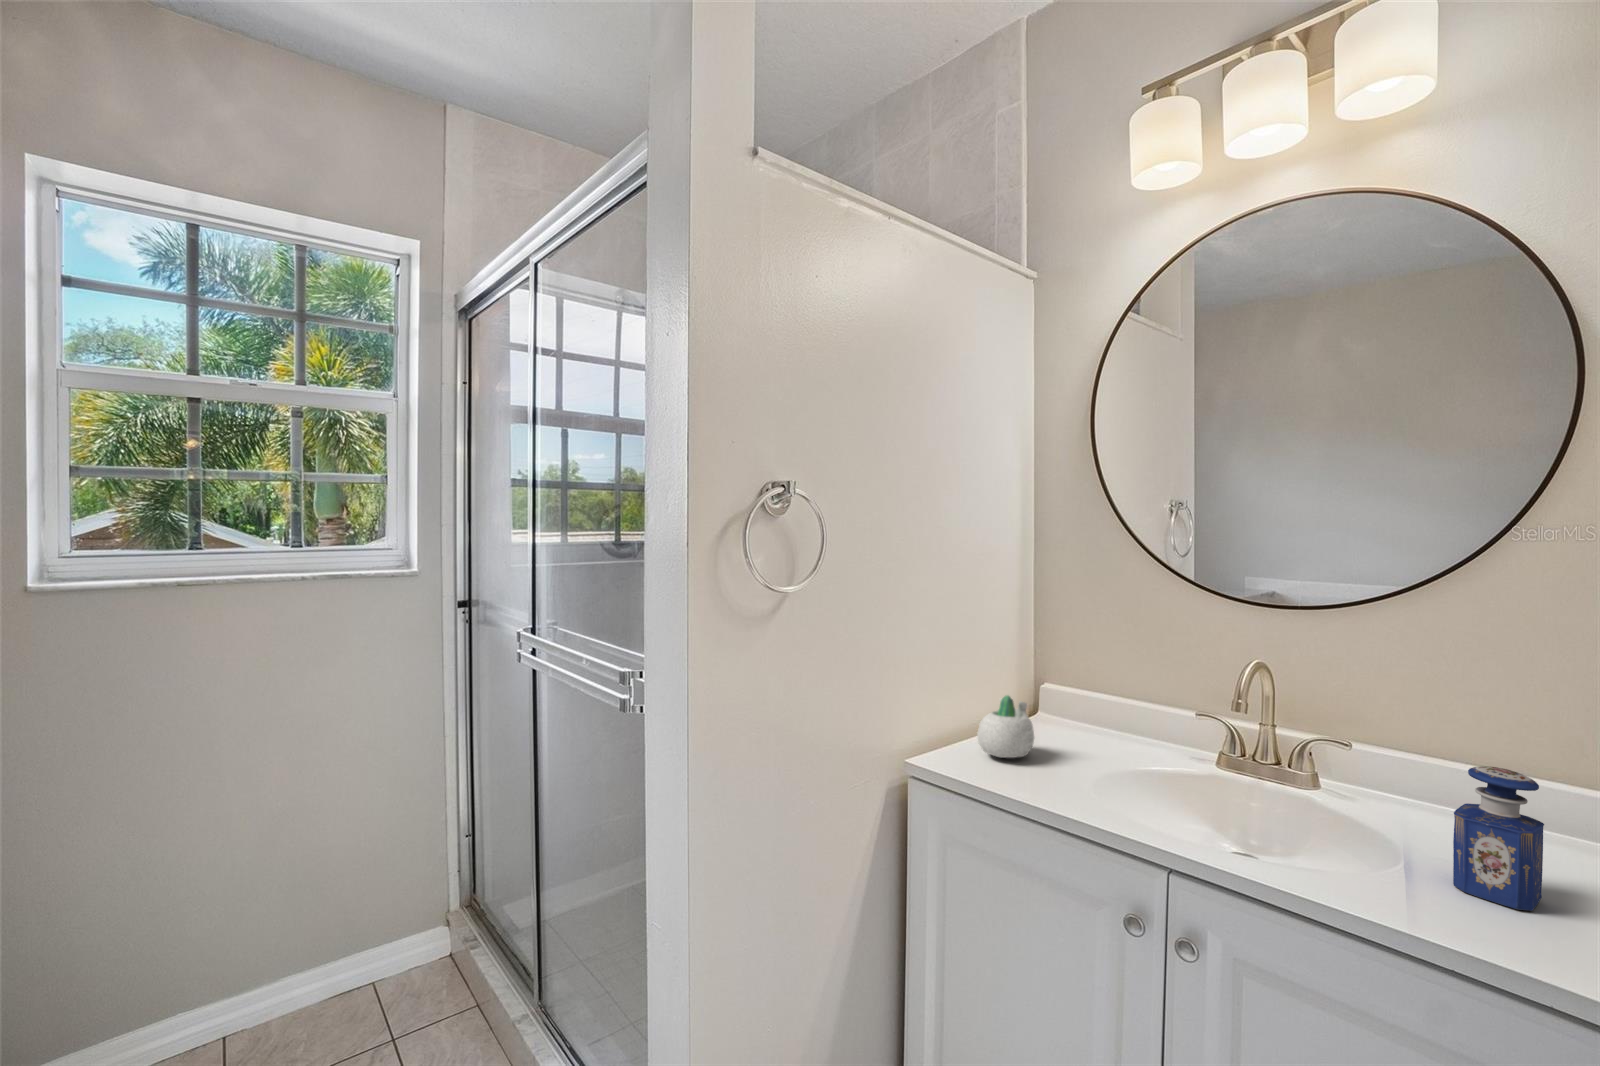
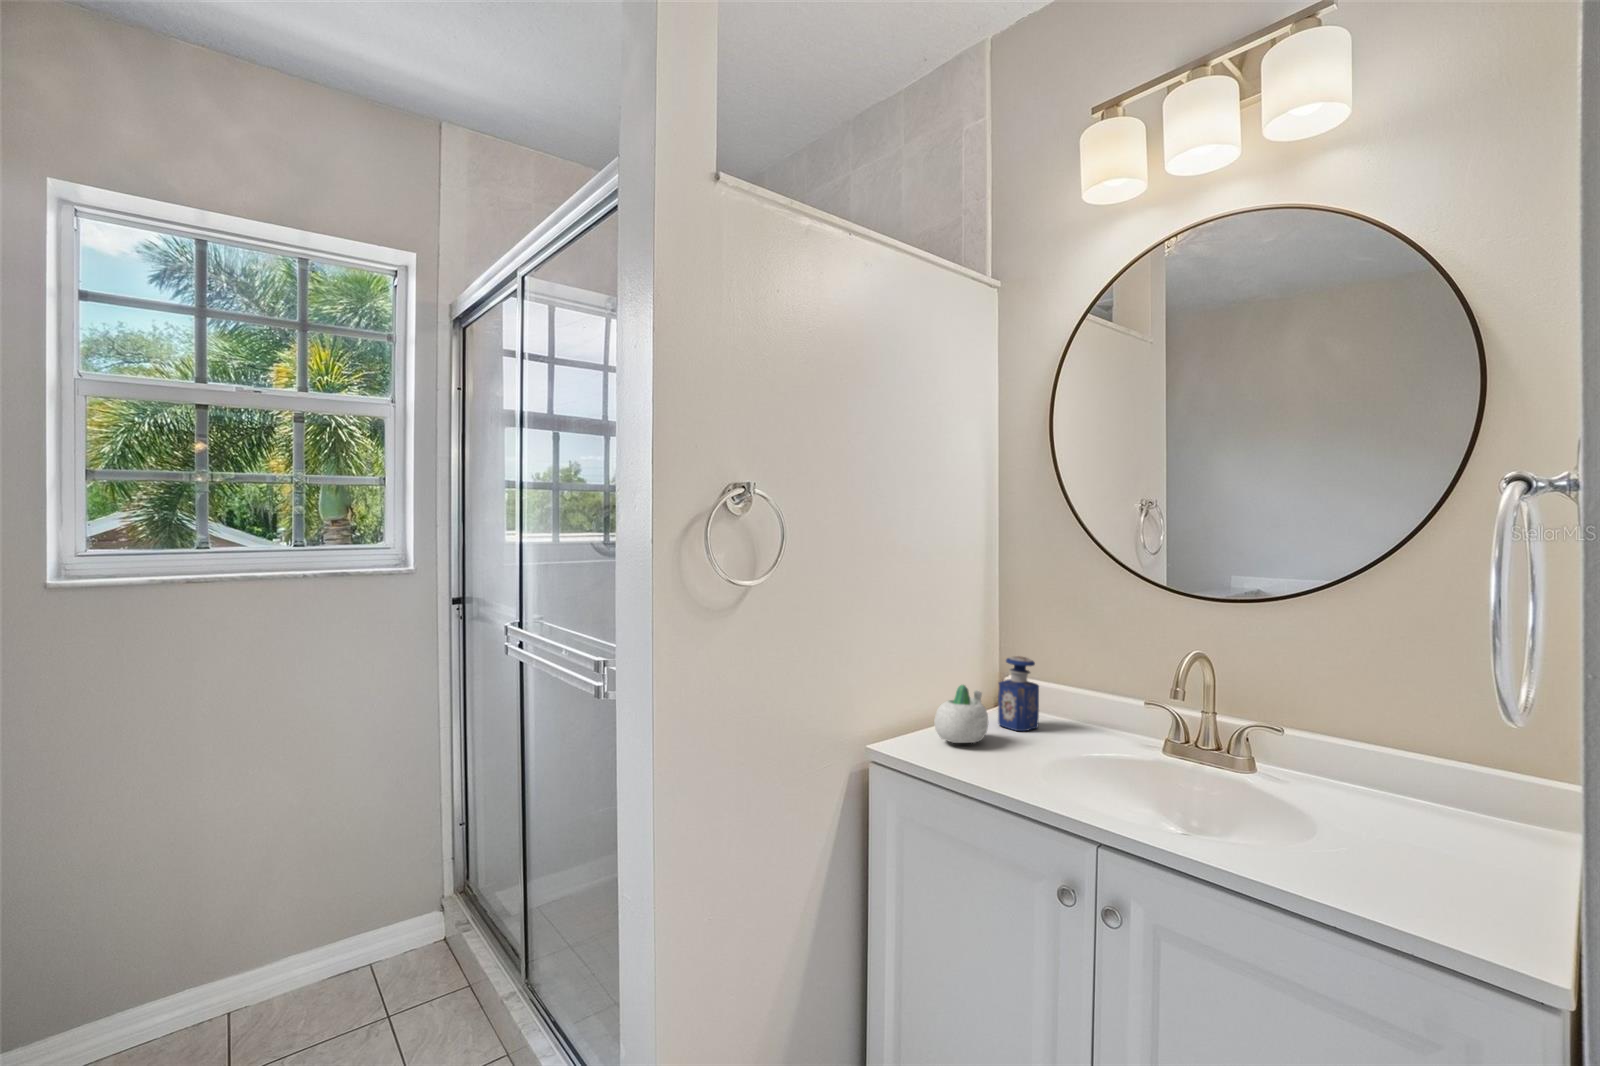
perfume bottle: present [1453,766,1544,911] -> present [998,656,1039,731]

